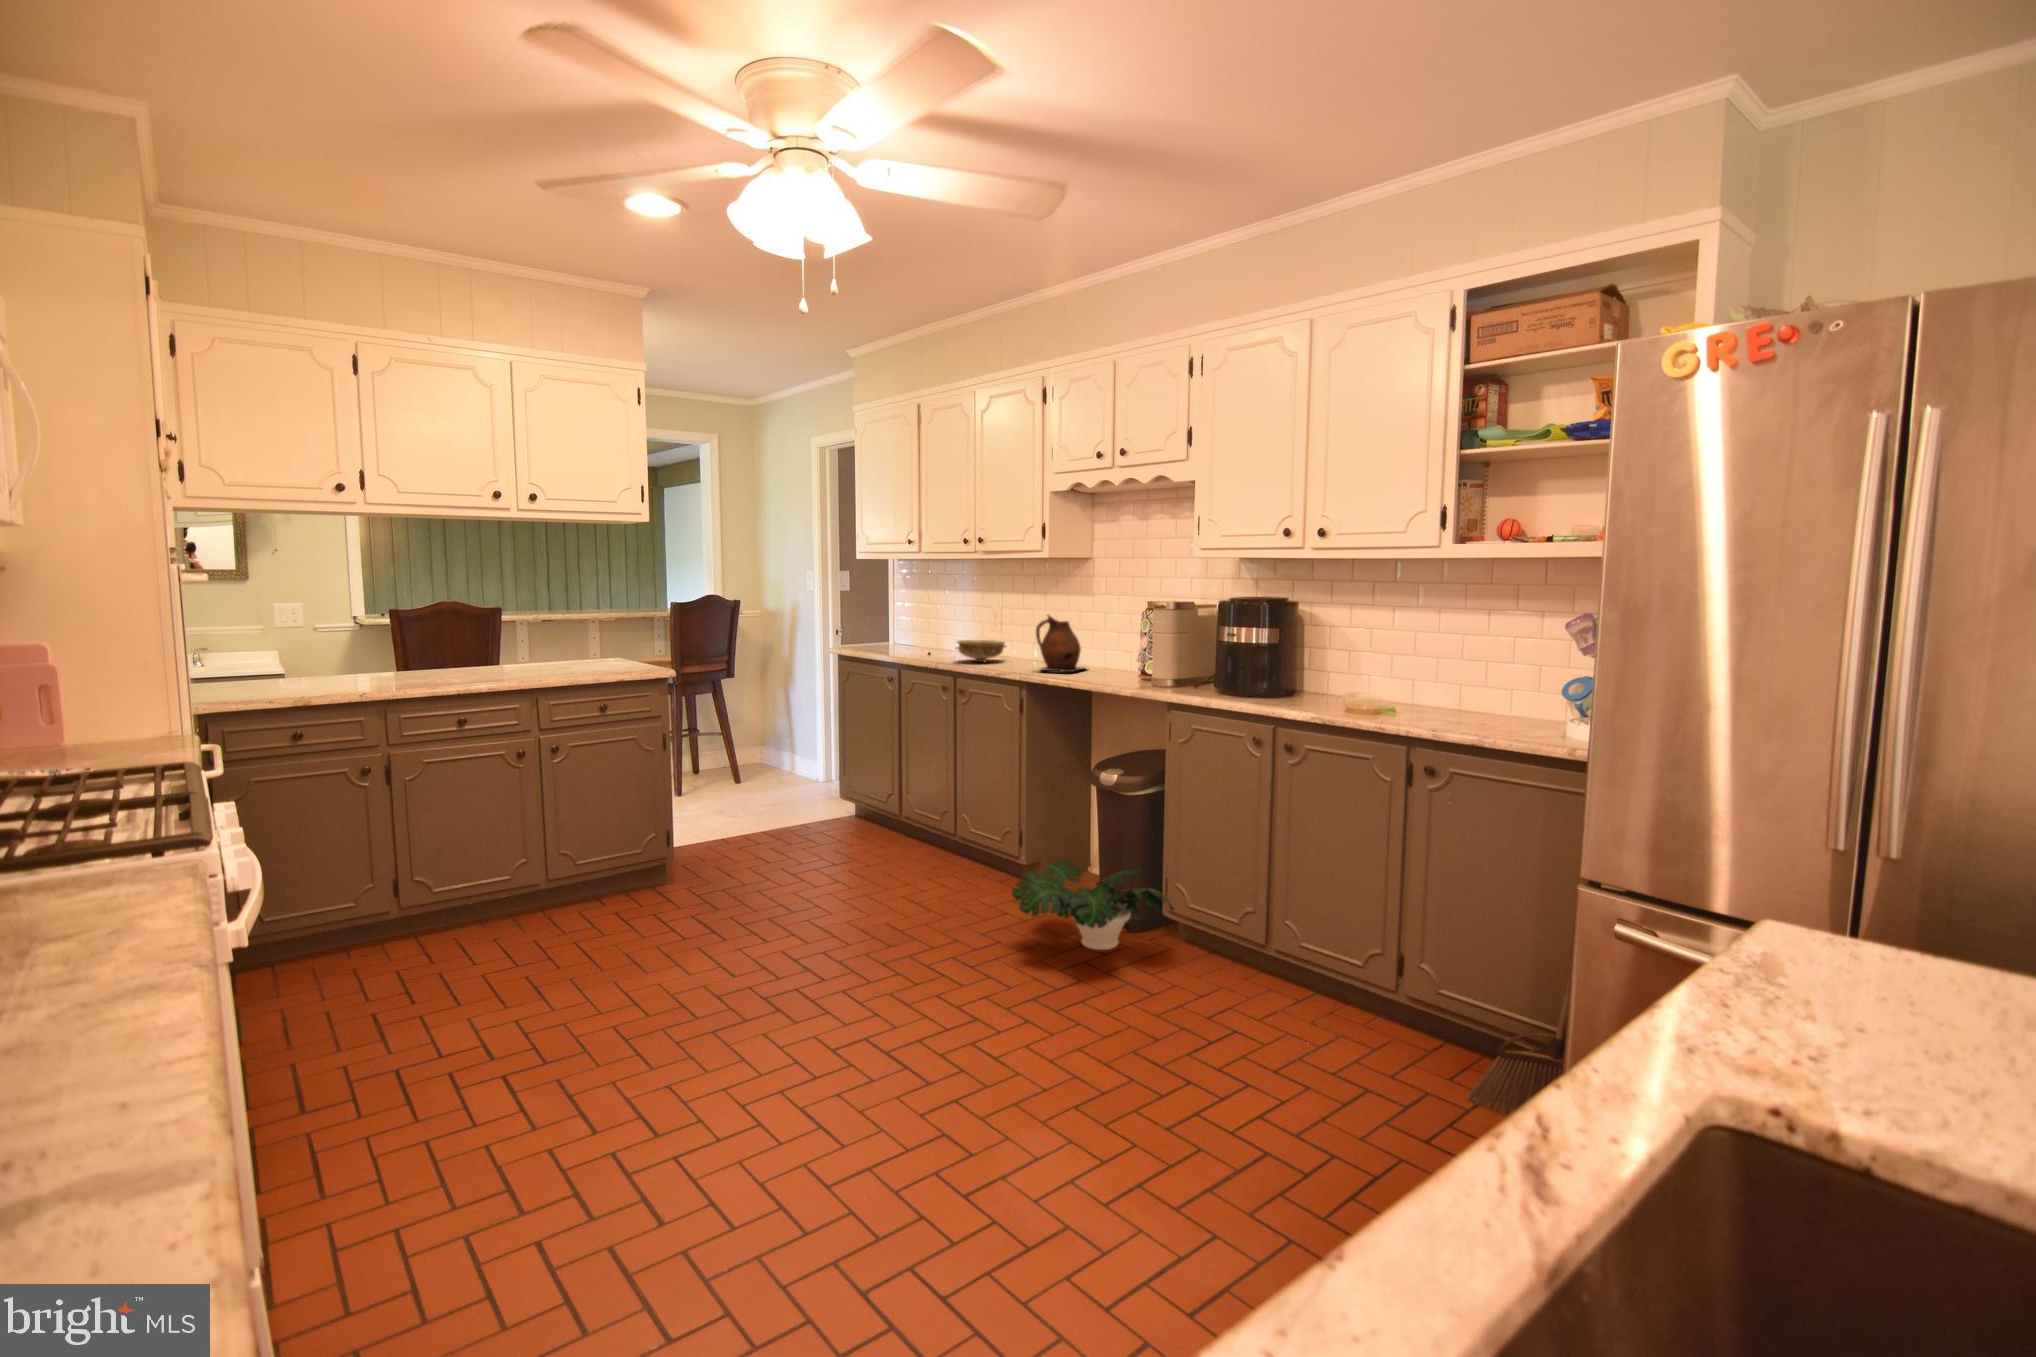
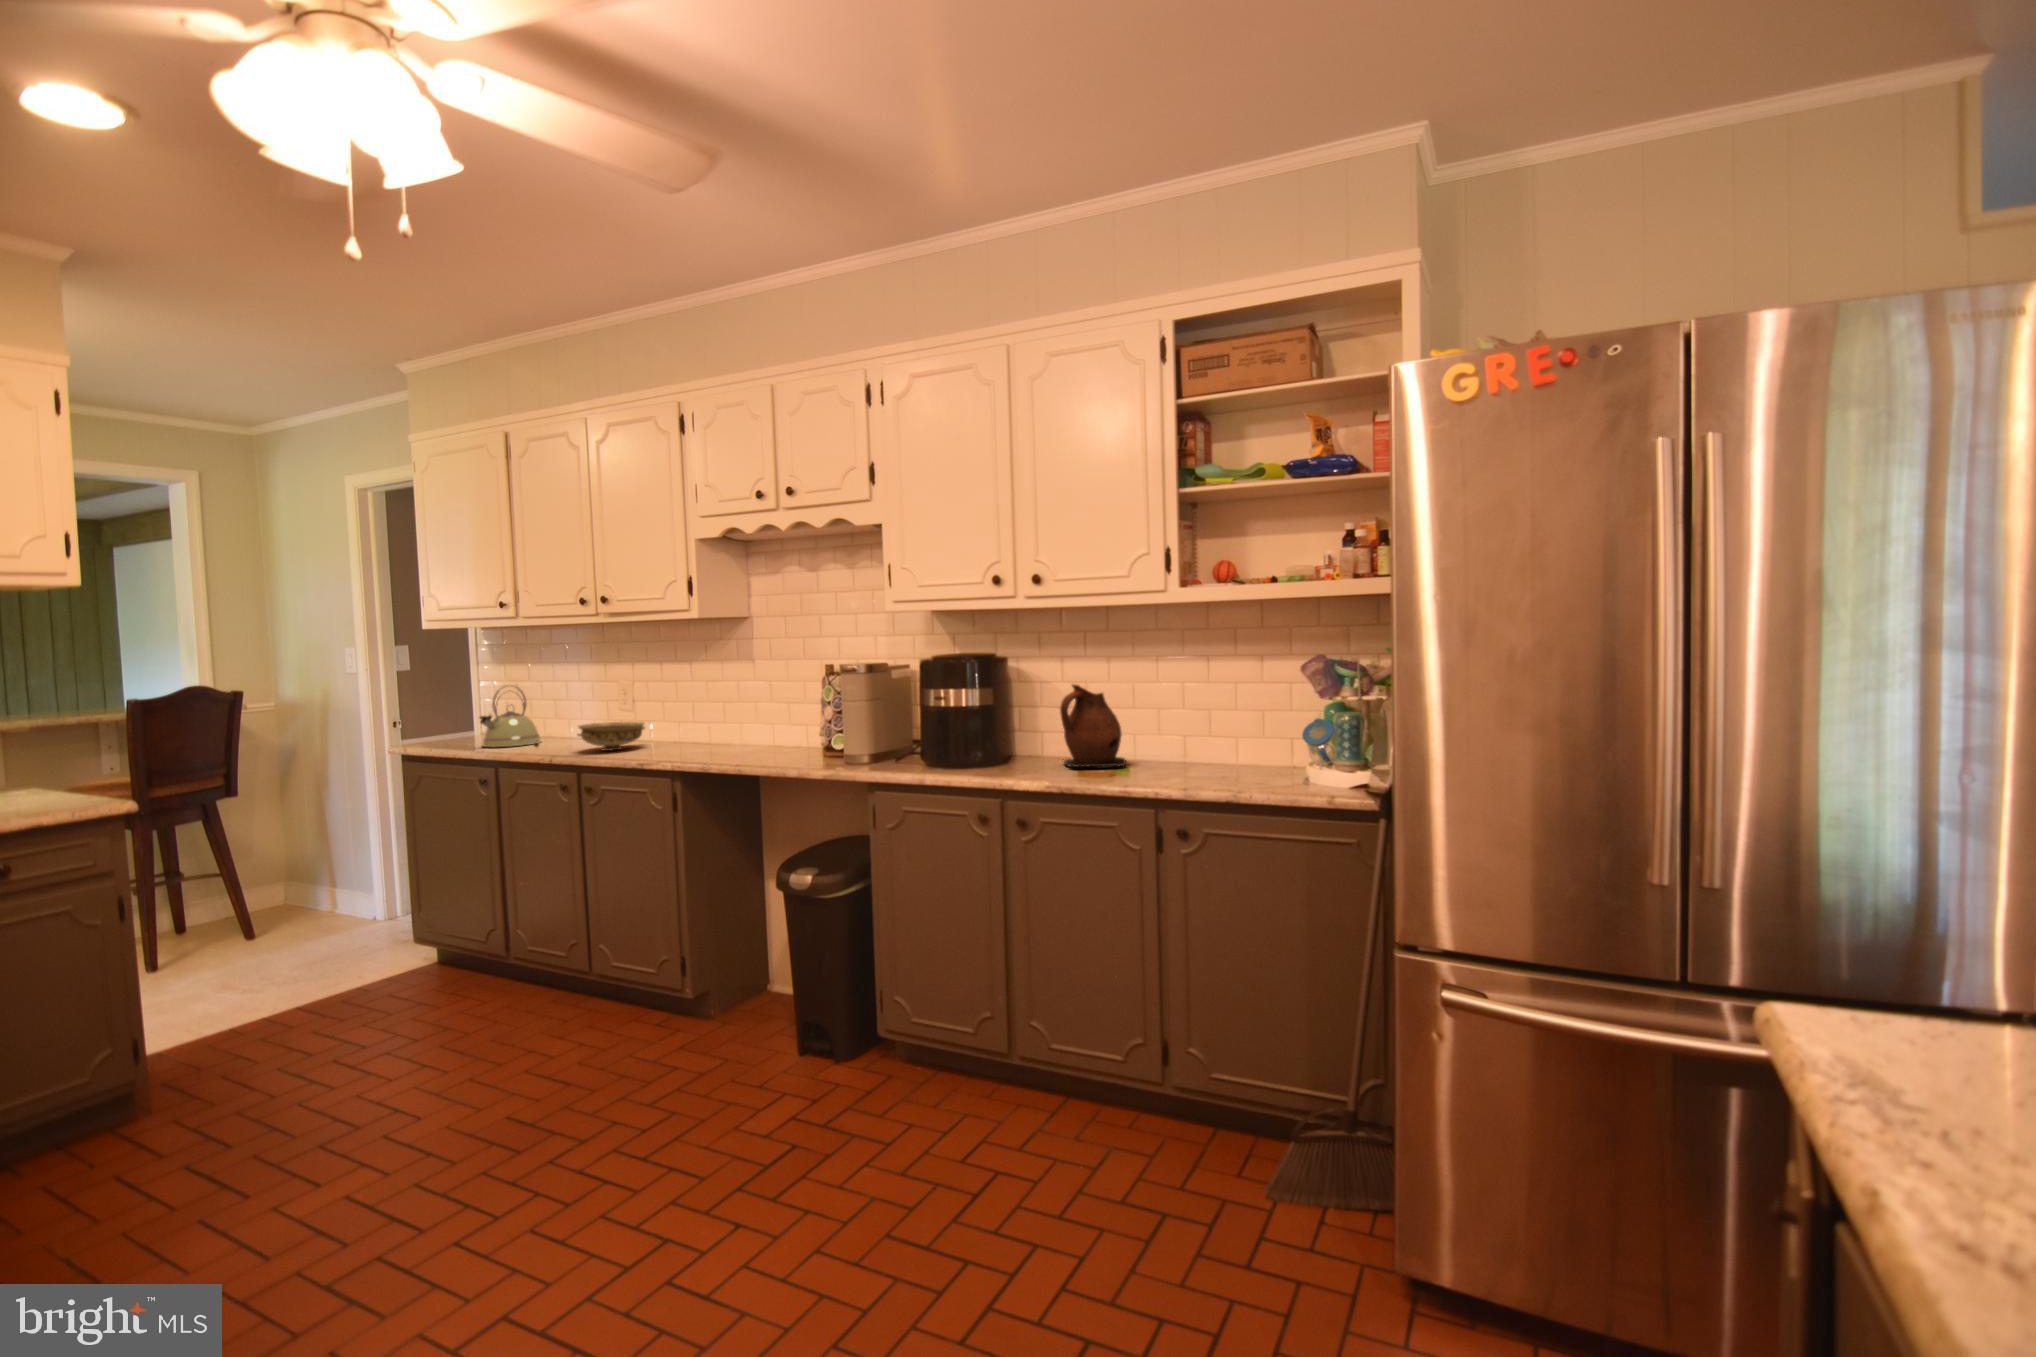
kettle: none [889,606,932,654] -> present [480,686,541,747]
ceramic pitcher: present [1036,615,1083,672] -> present [1060,684,1126,767]
potted plant: present [1012,859,1174,950] -> none [686,989,900,1104]

